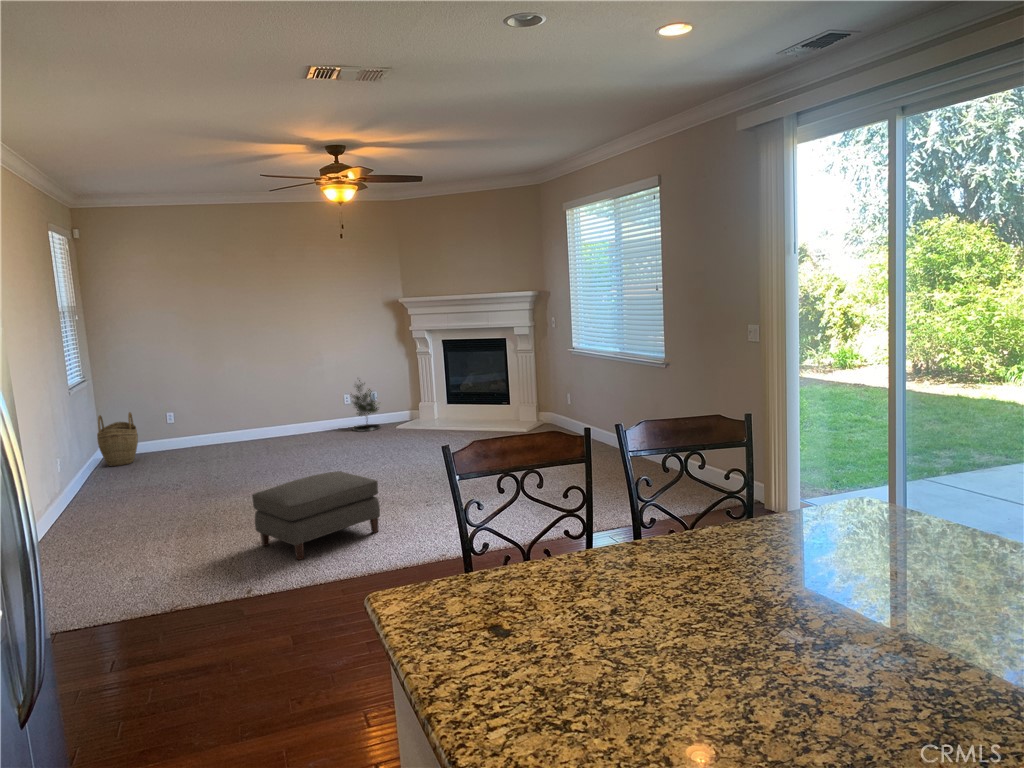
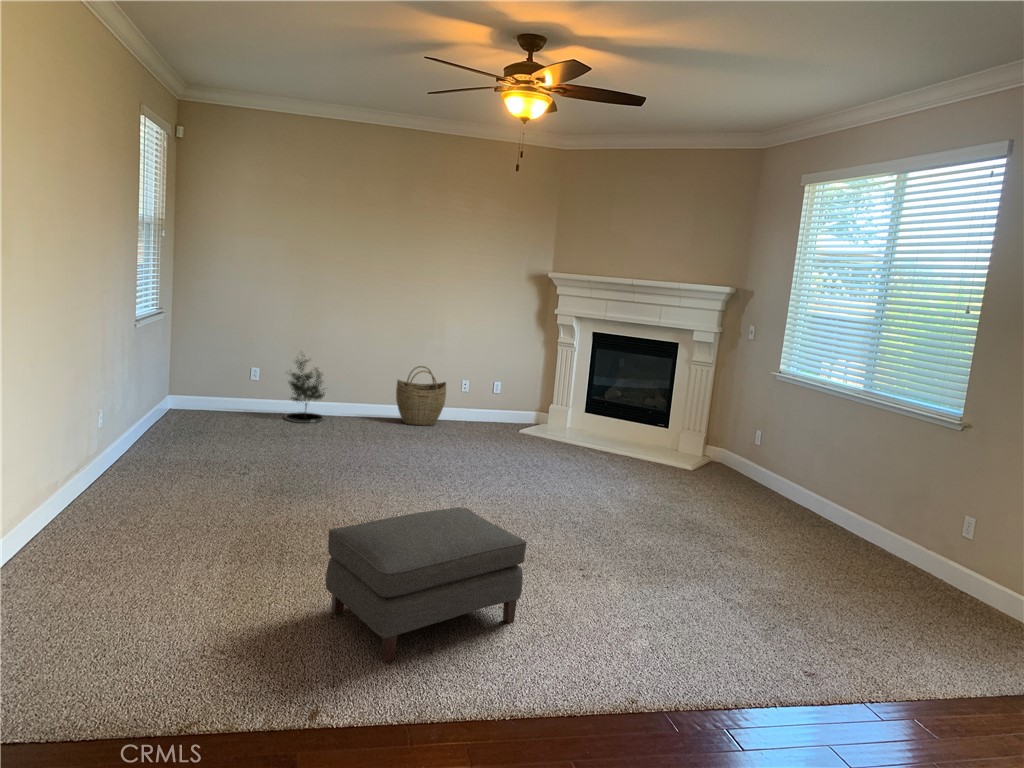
potted tree: present [351,380,381,432] -> present [285,355,325,423]
woven basket: present [97,412,138,467] -> present [396,366,446,426]

